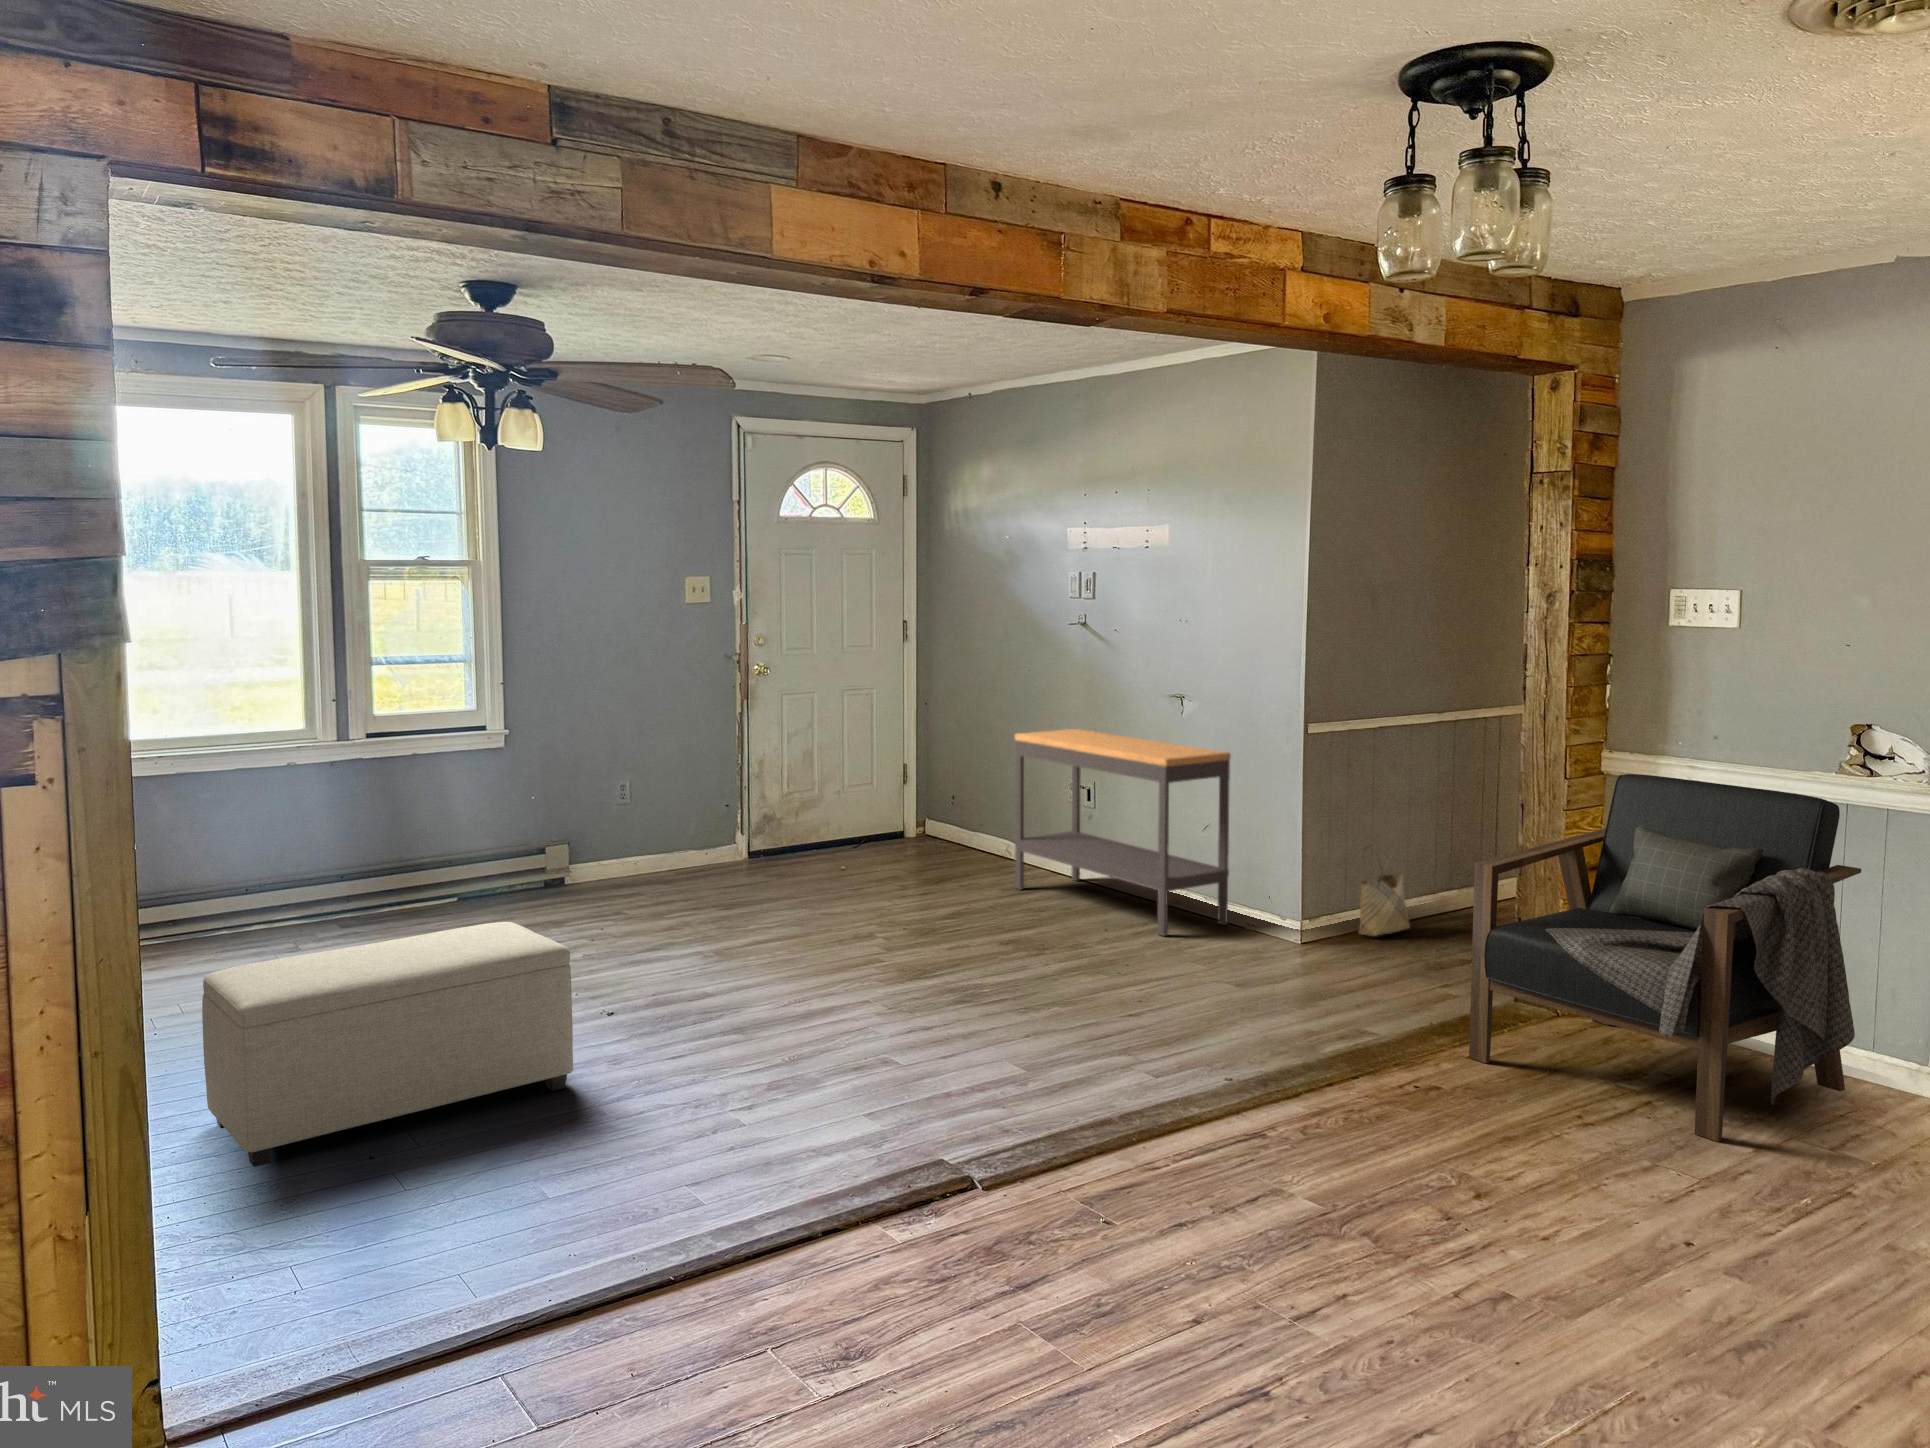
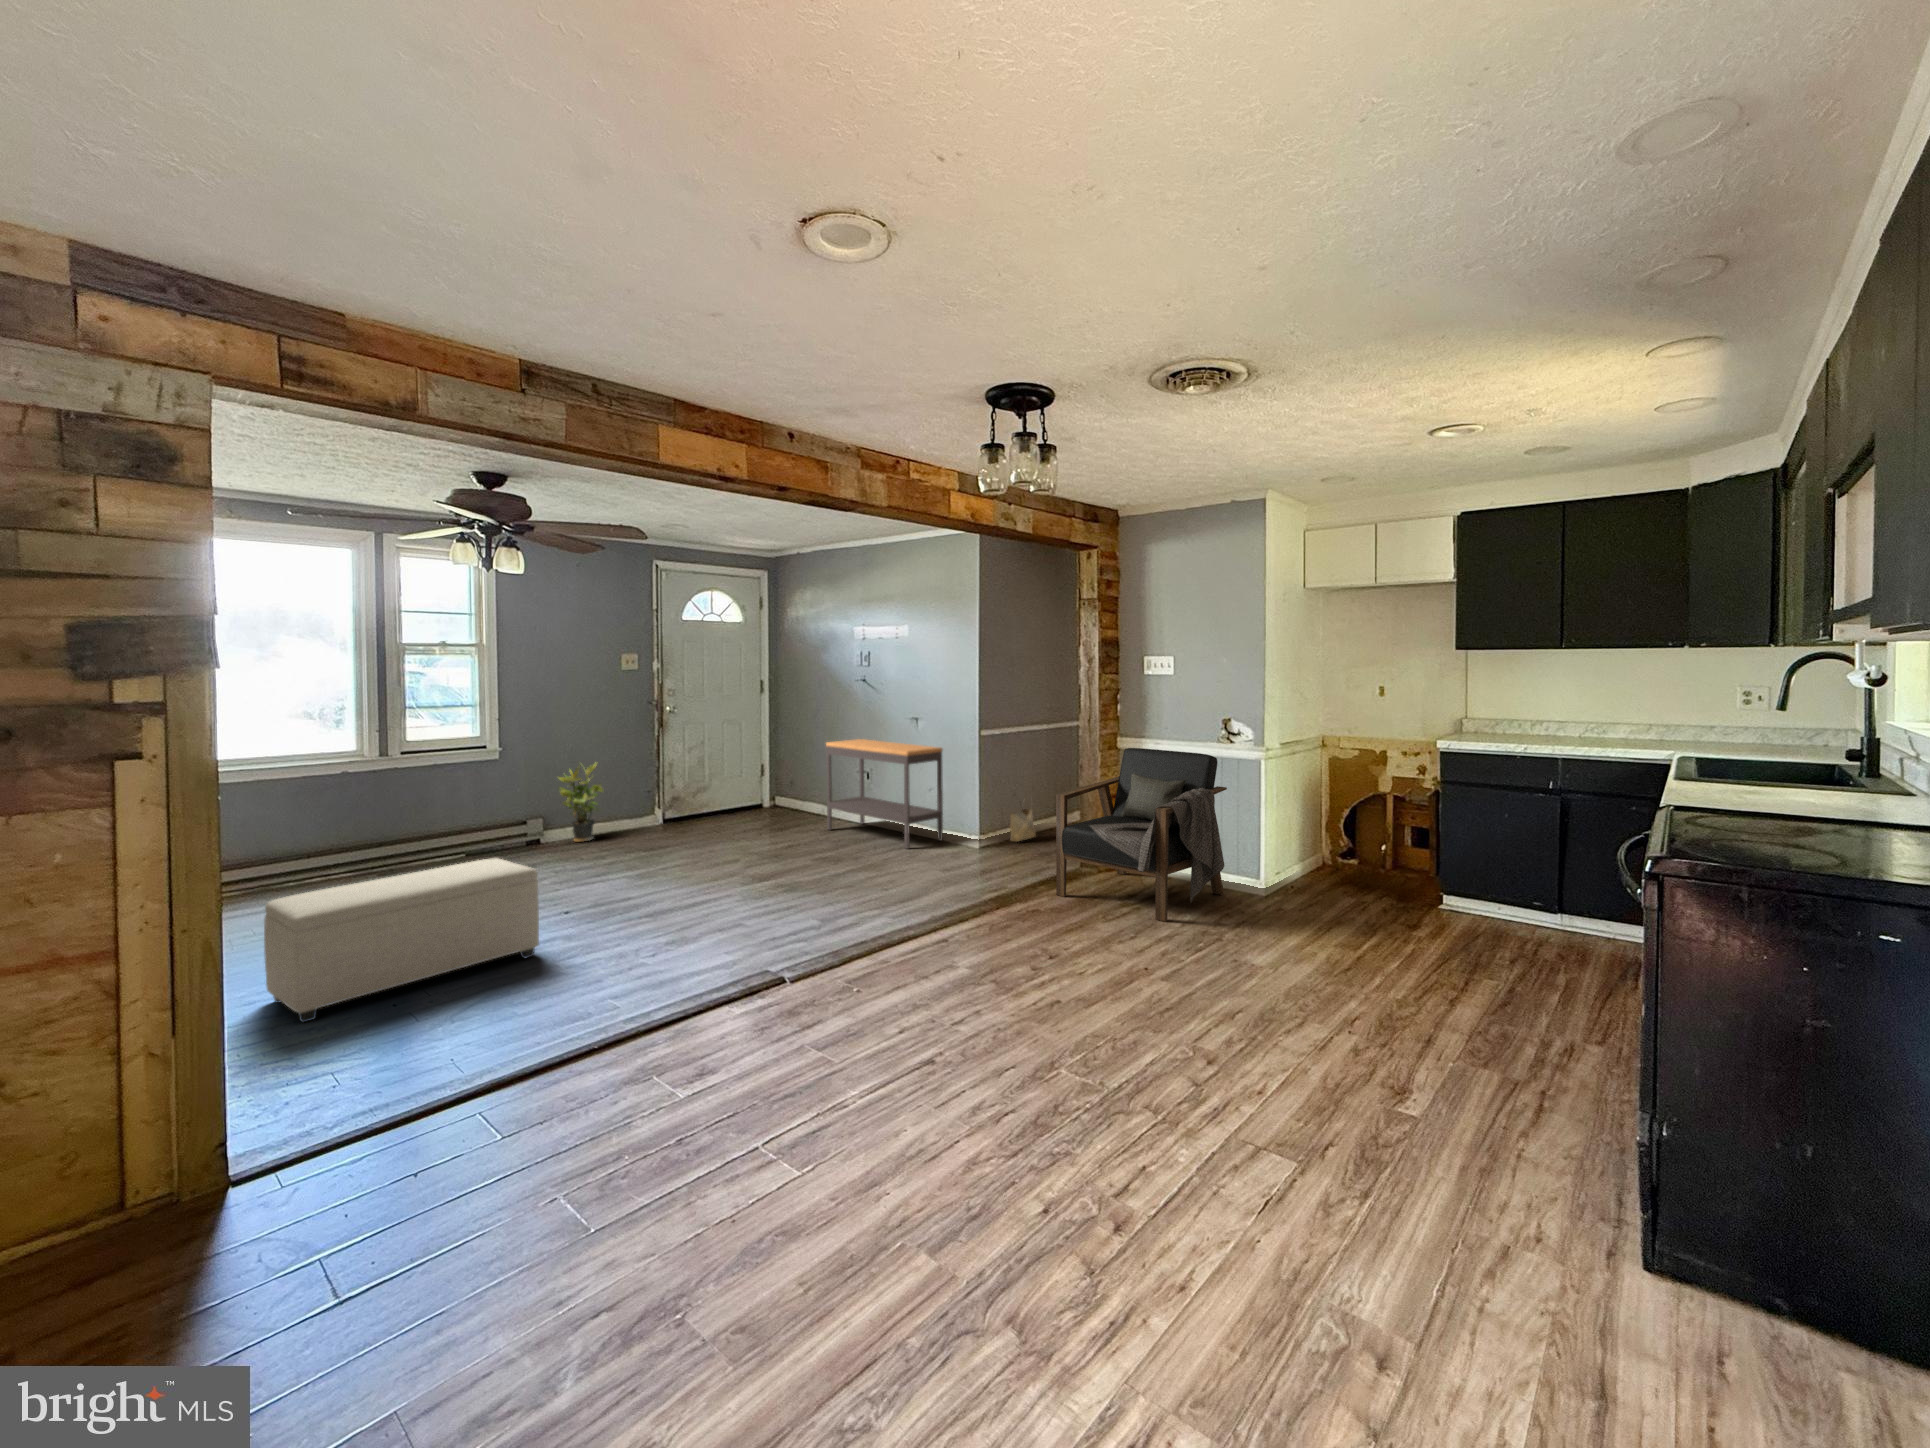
potted plant: none [588,754,657,885] -> present [559,762,604,842]

